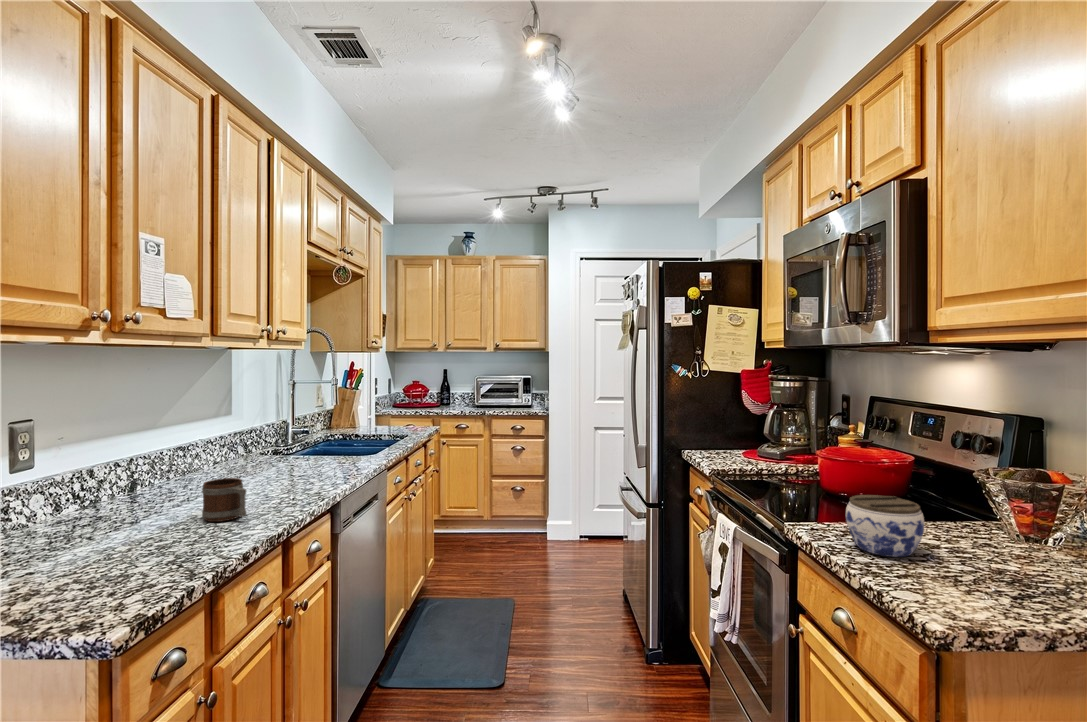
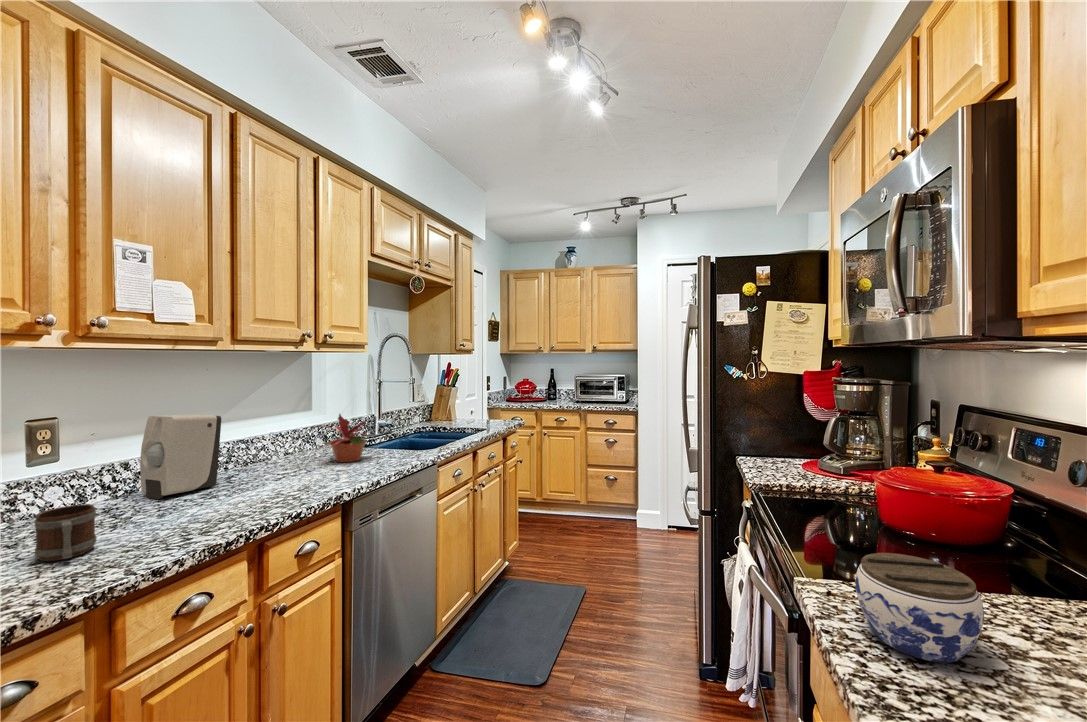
potted plant: none [248,418,318,477] -> present [324,414,367,462]
soap dispenser: none [69,423,162,525] -> present [140,415,221,499]
mug: present [202,478,246,522] -> present [34,504,96,561]

